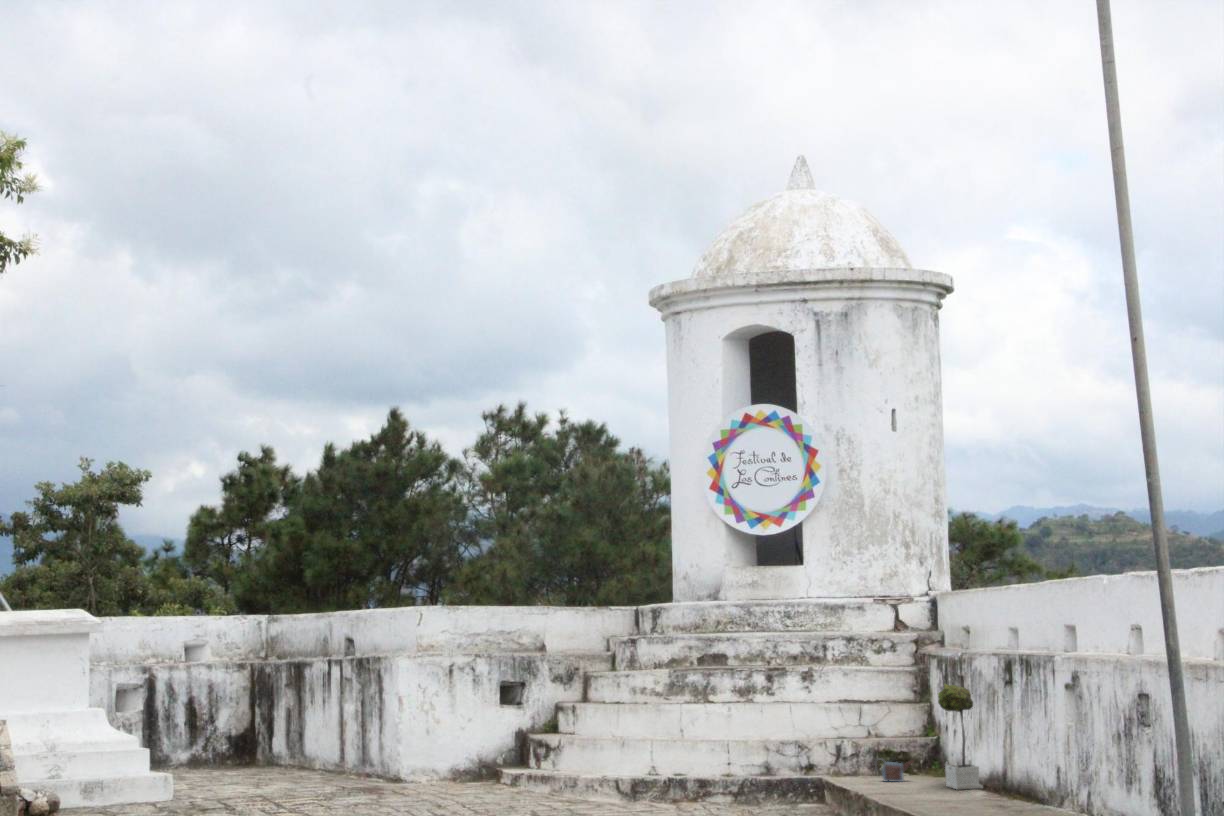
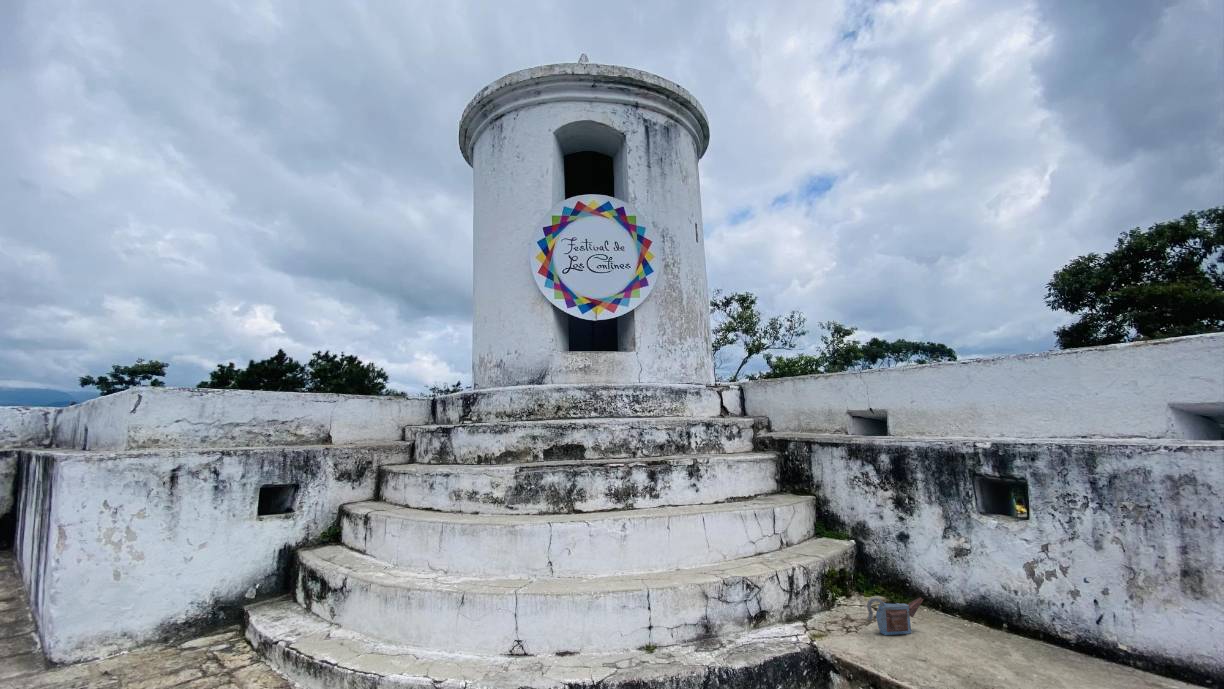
potted tree: present [938,684,983,789] -> none [984,483,1082,663]

